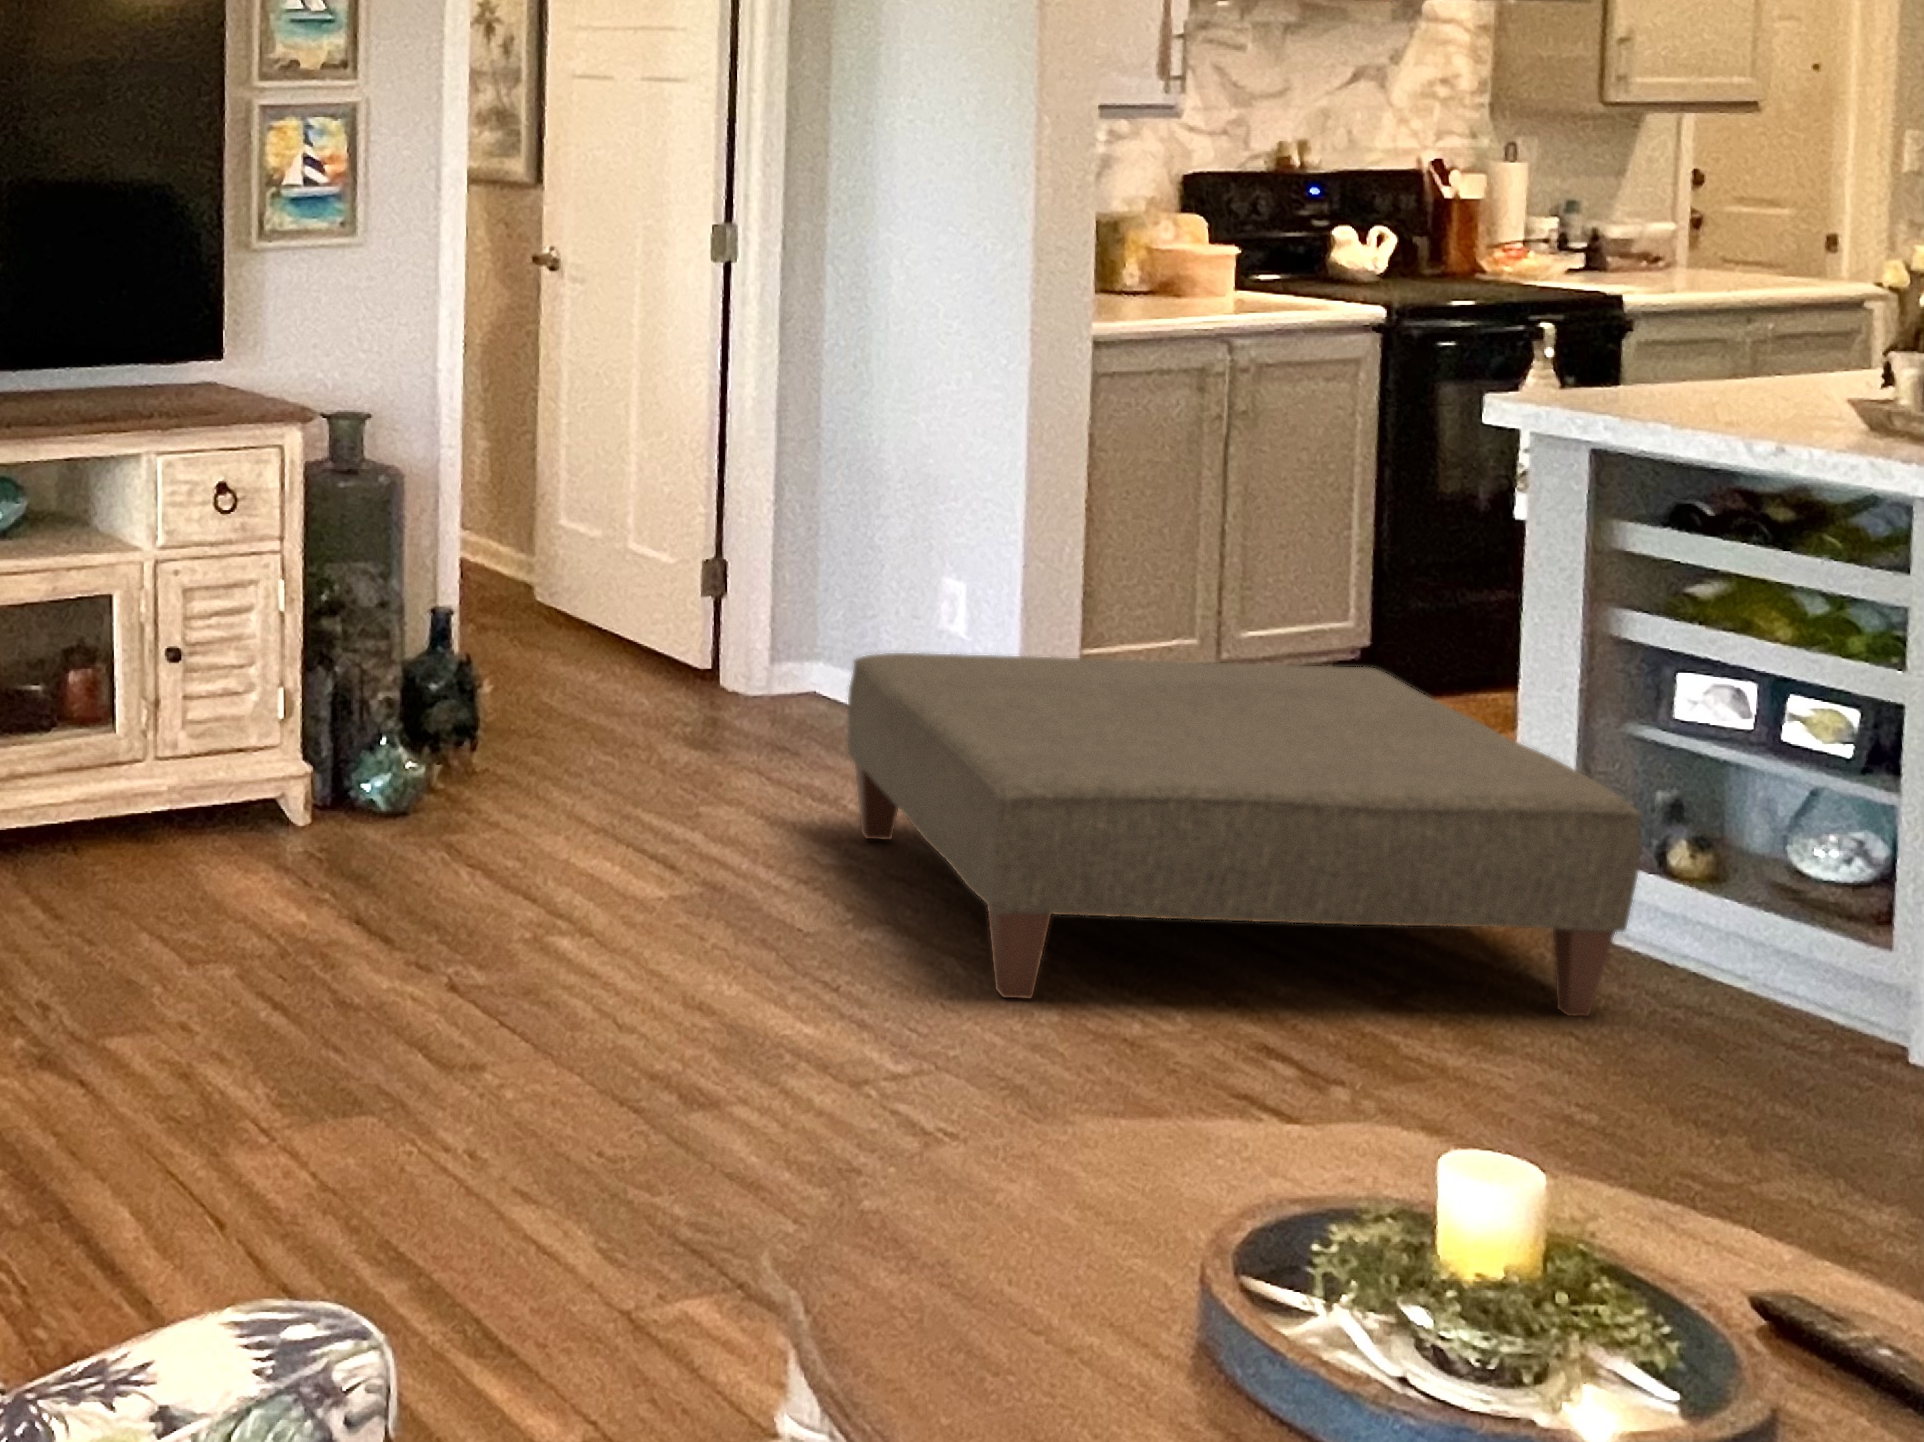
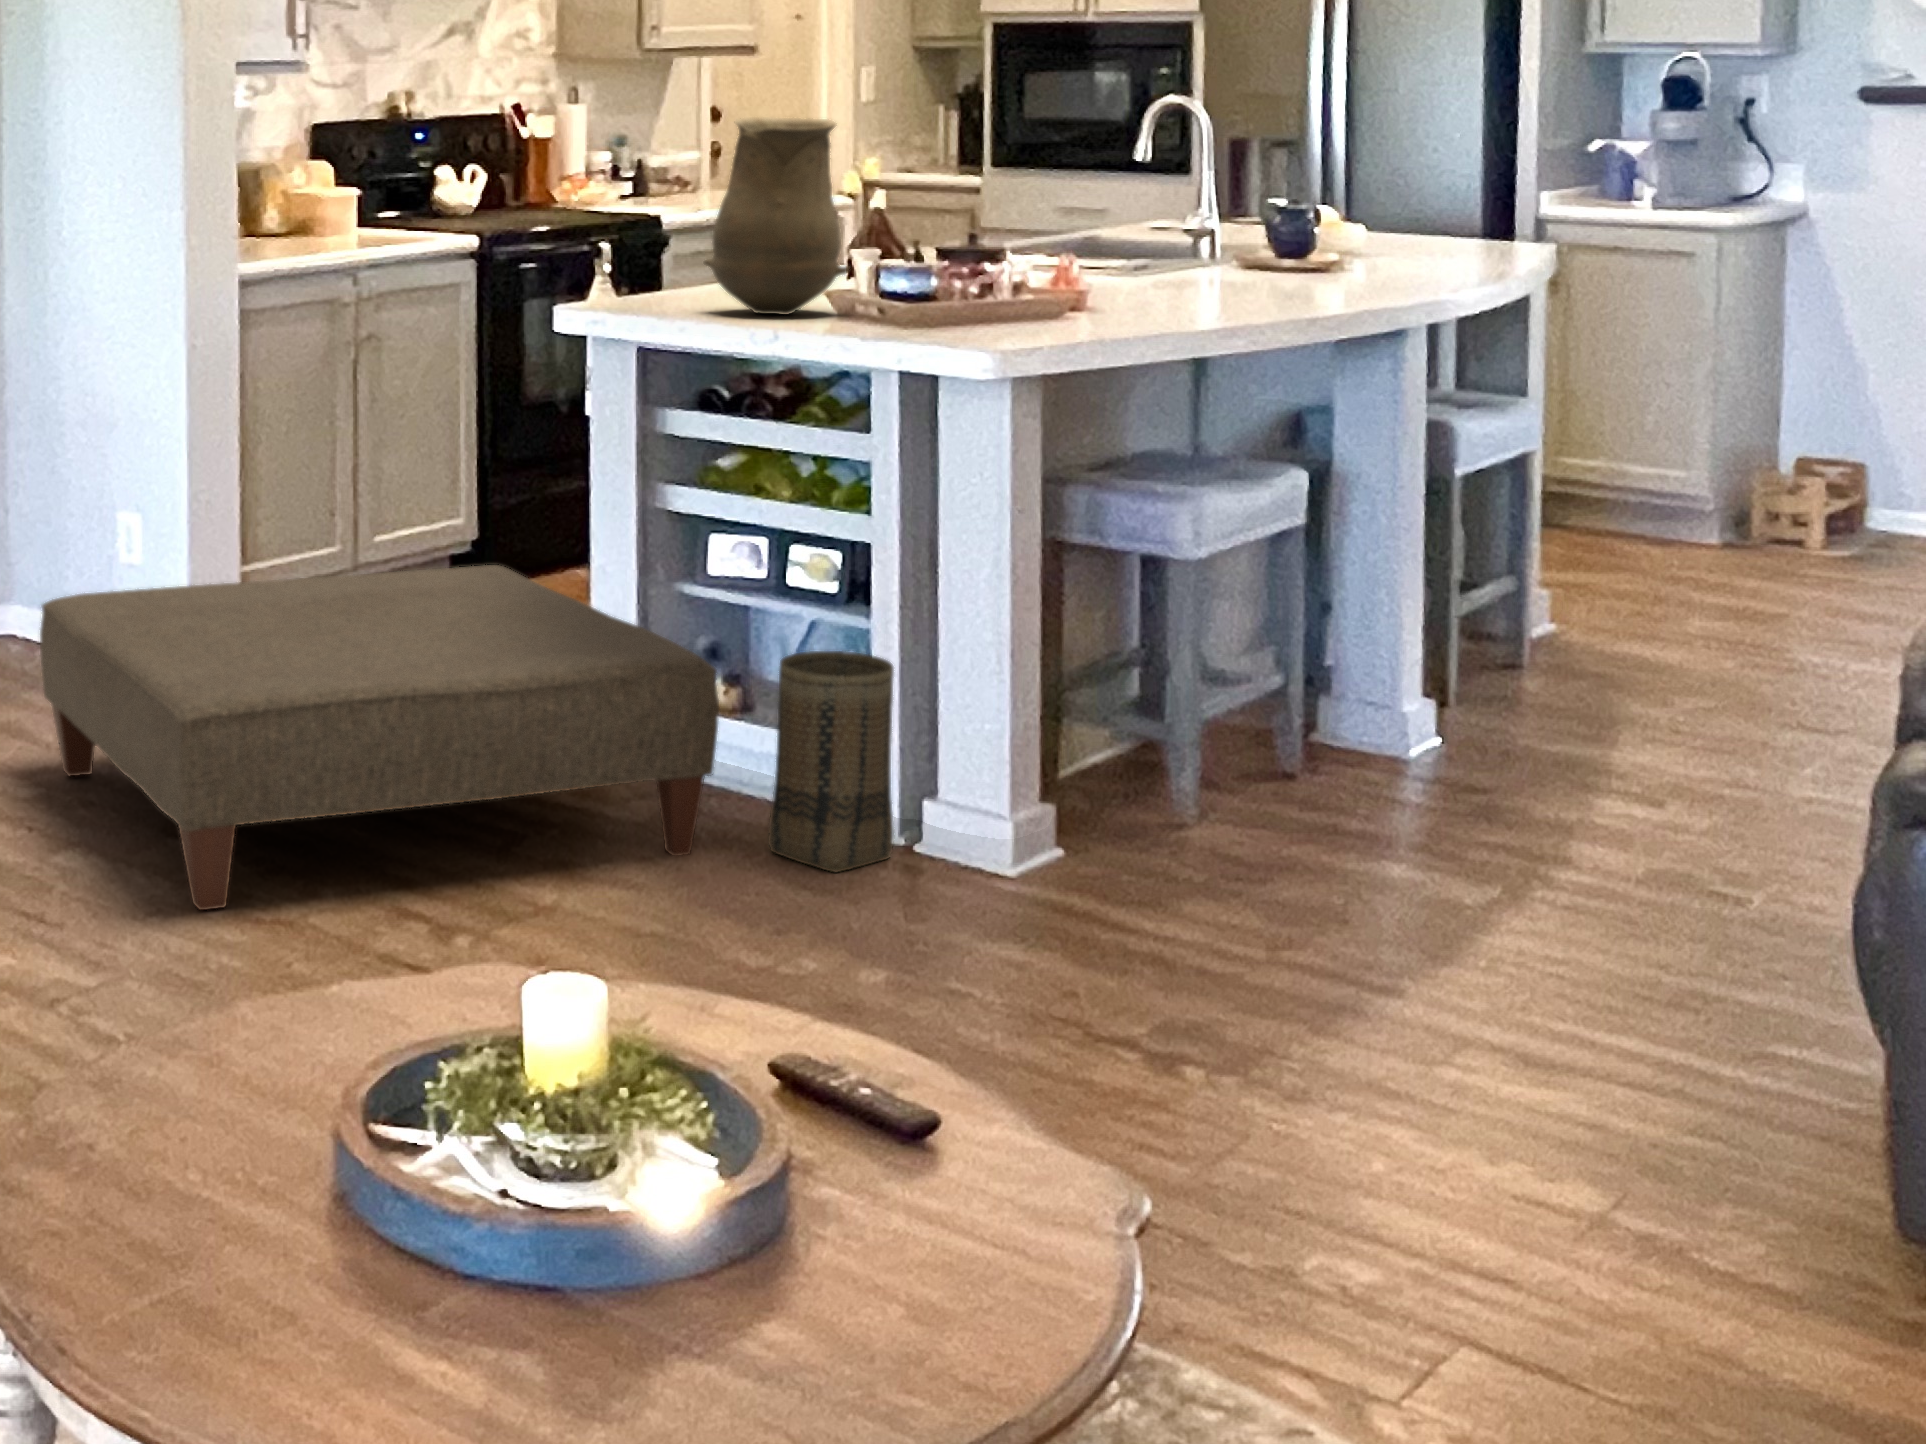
vase: none [1664,195,1858,421] -> present [704,117,849,315]
basket: none [1690,806,1875,1063] -> present [768,651,894,872]

